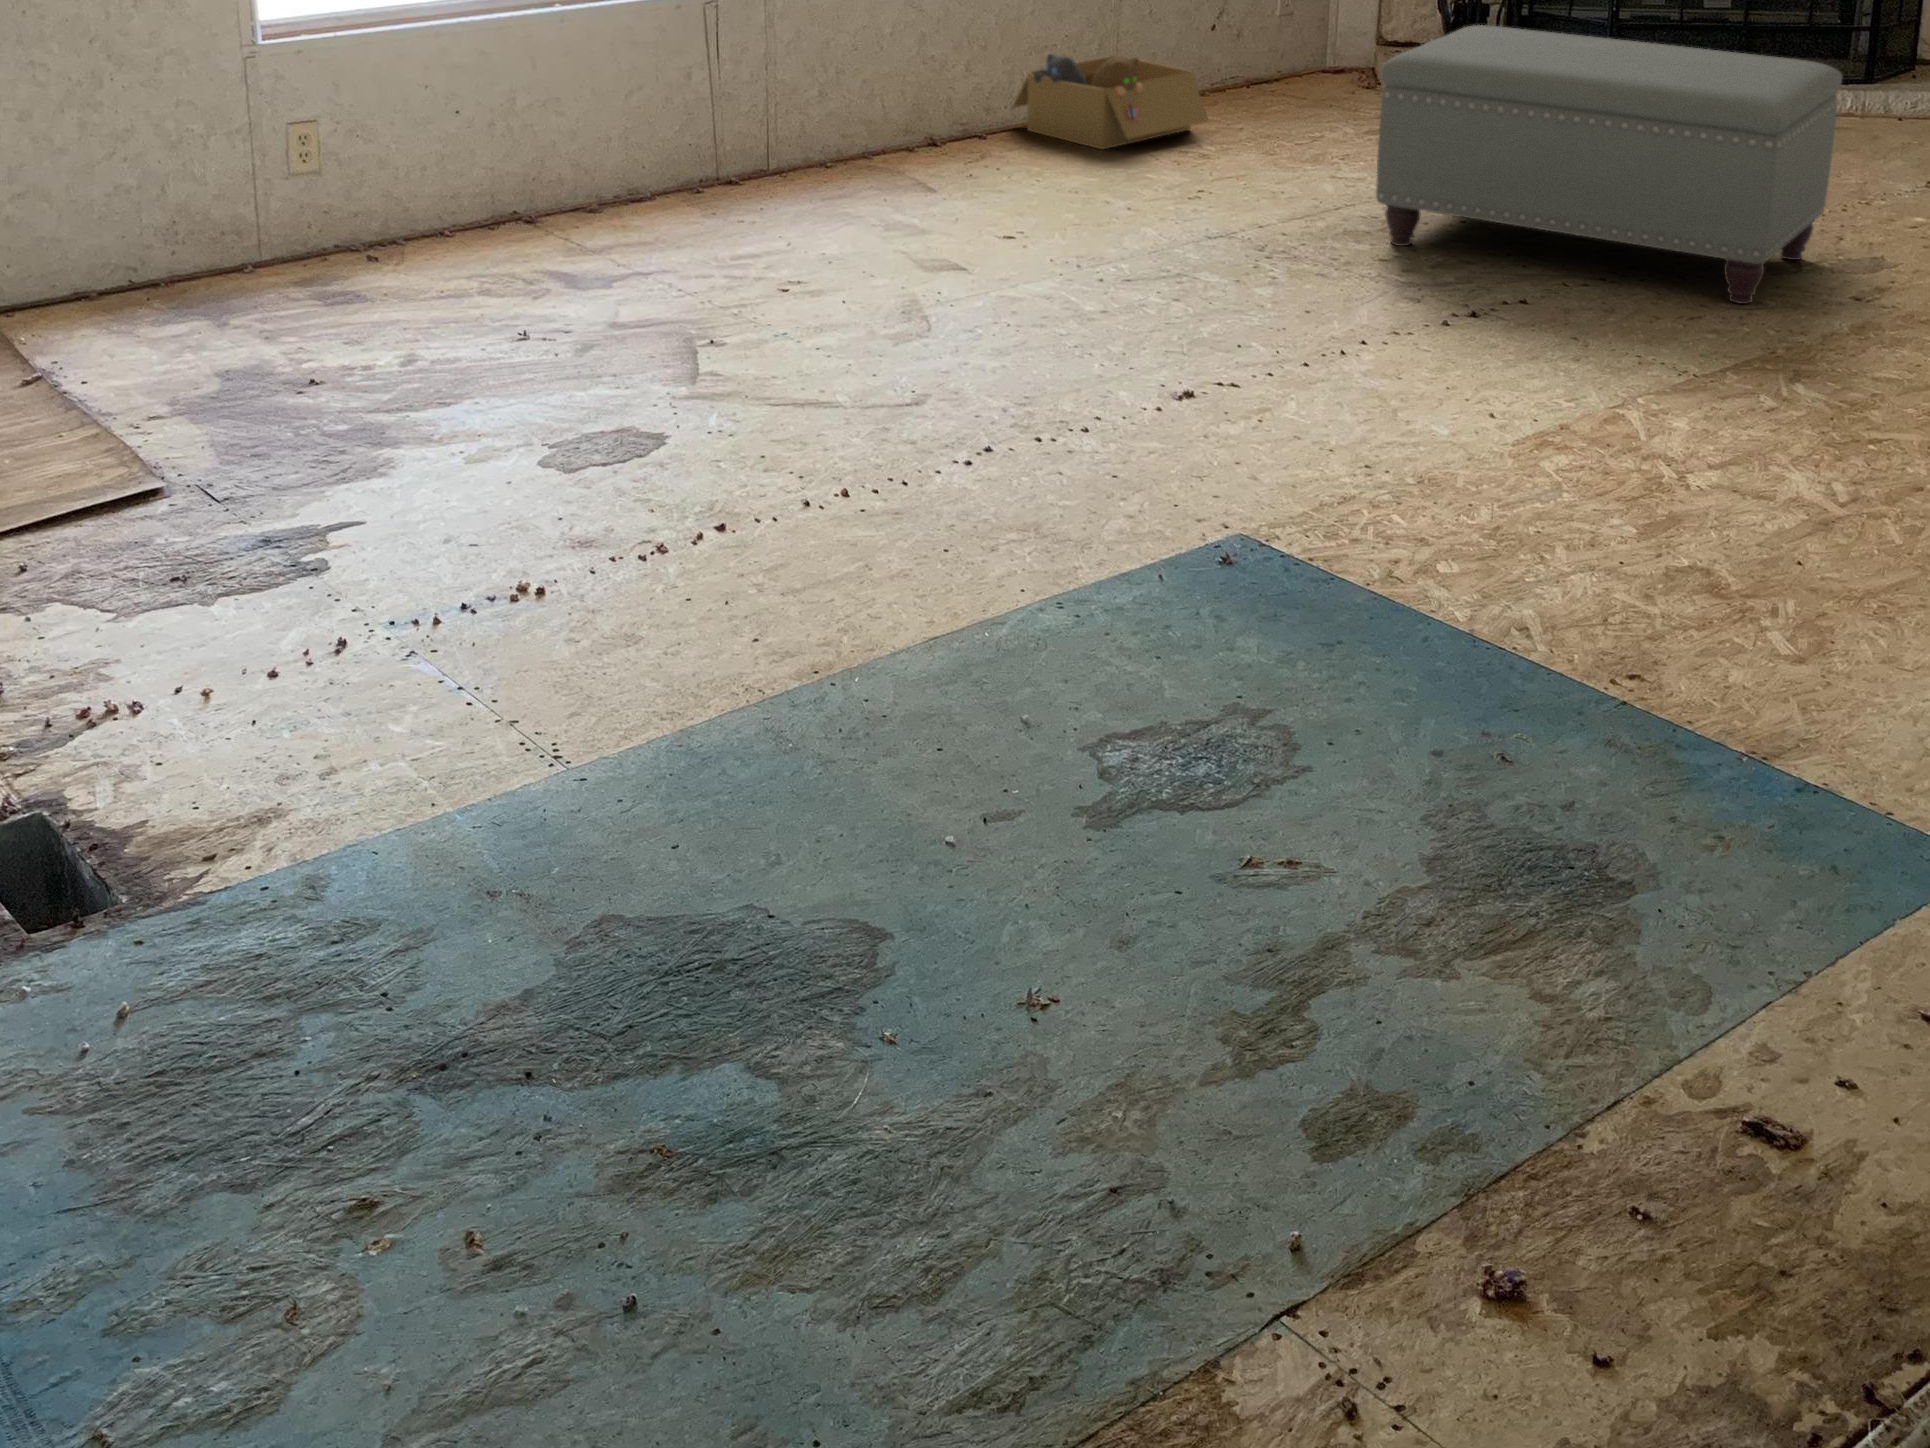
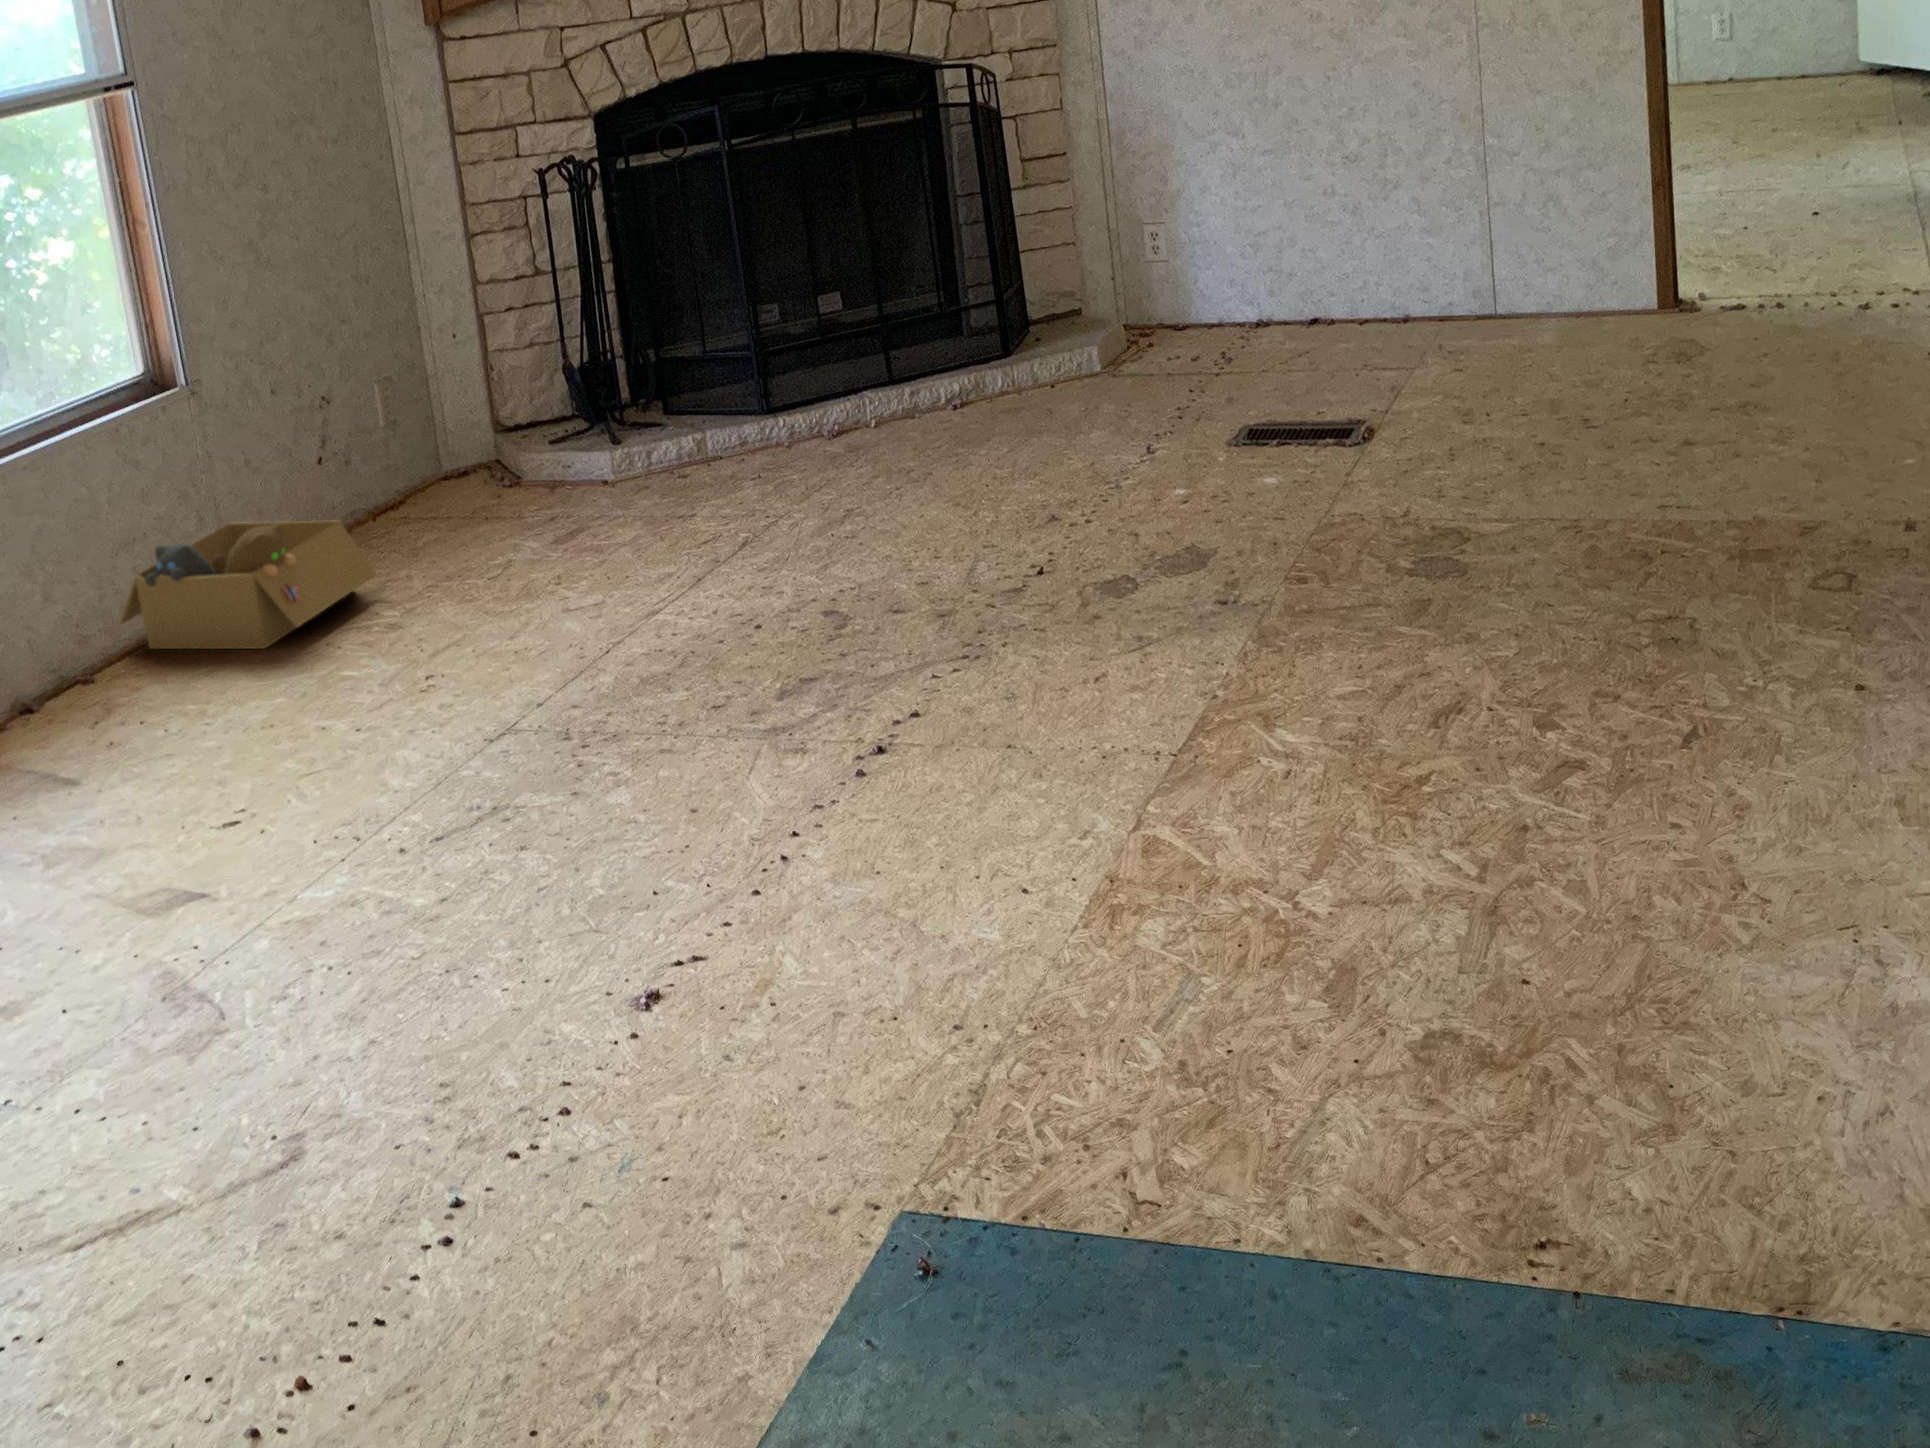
ottoman: present [1376,25,1842,304] -> none [651,353,1142,677]

